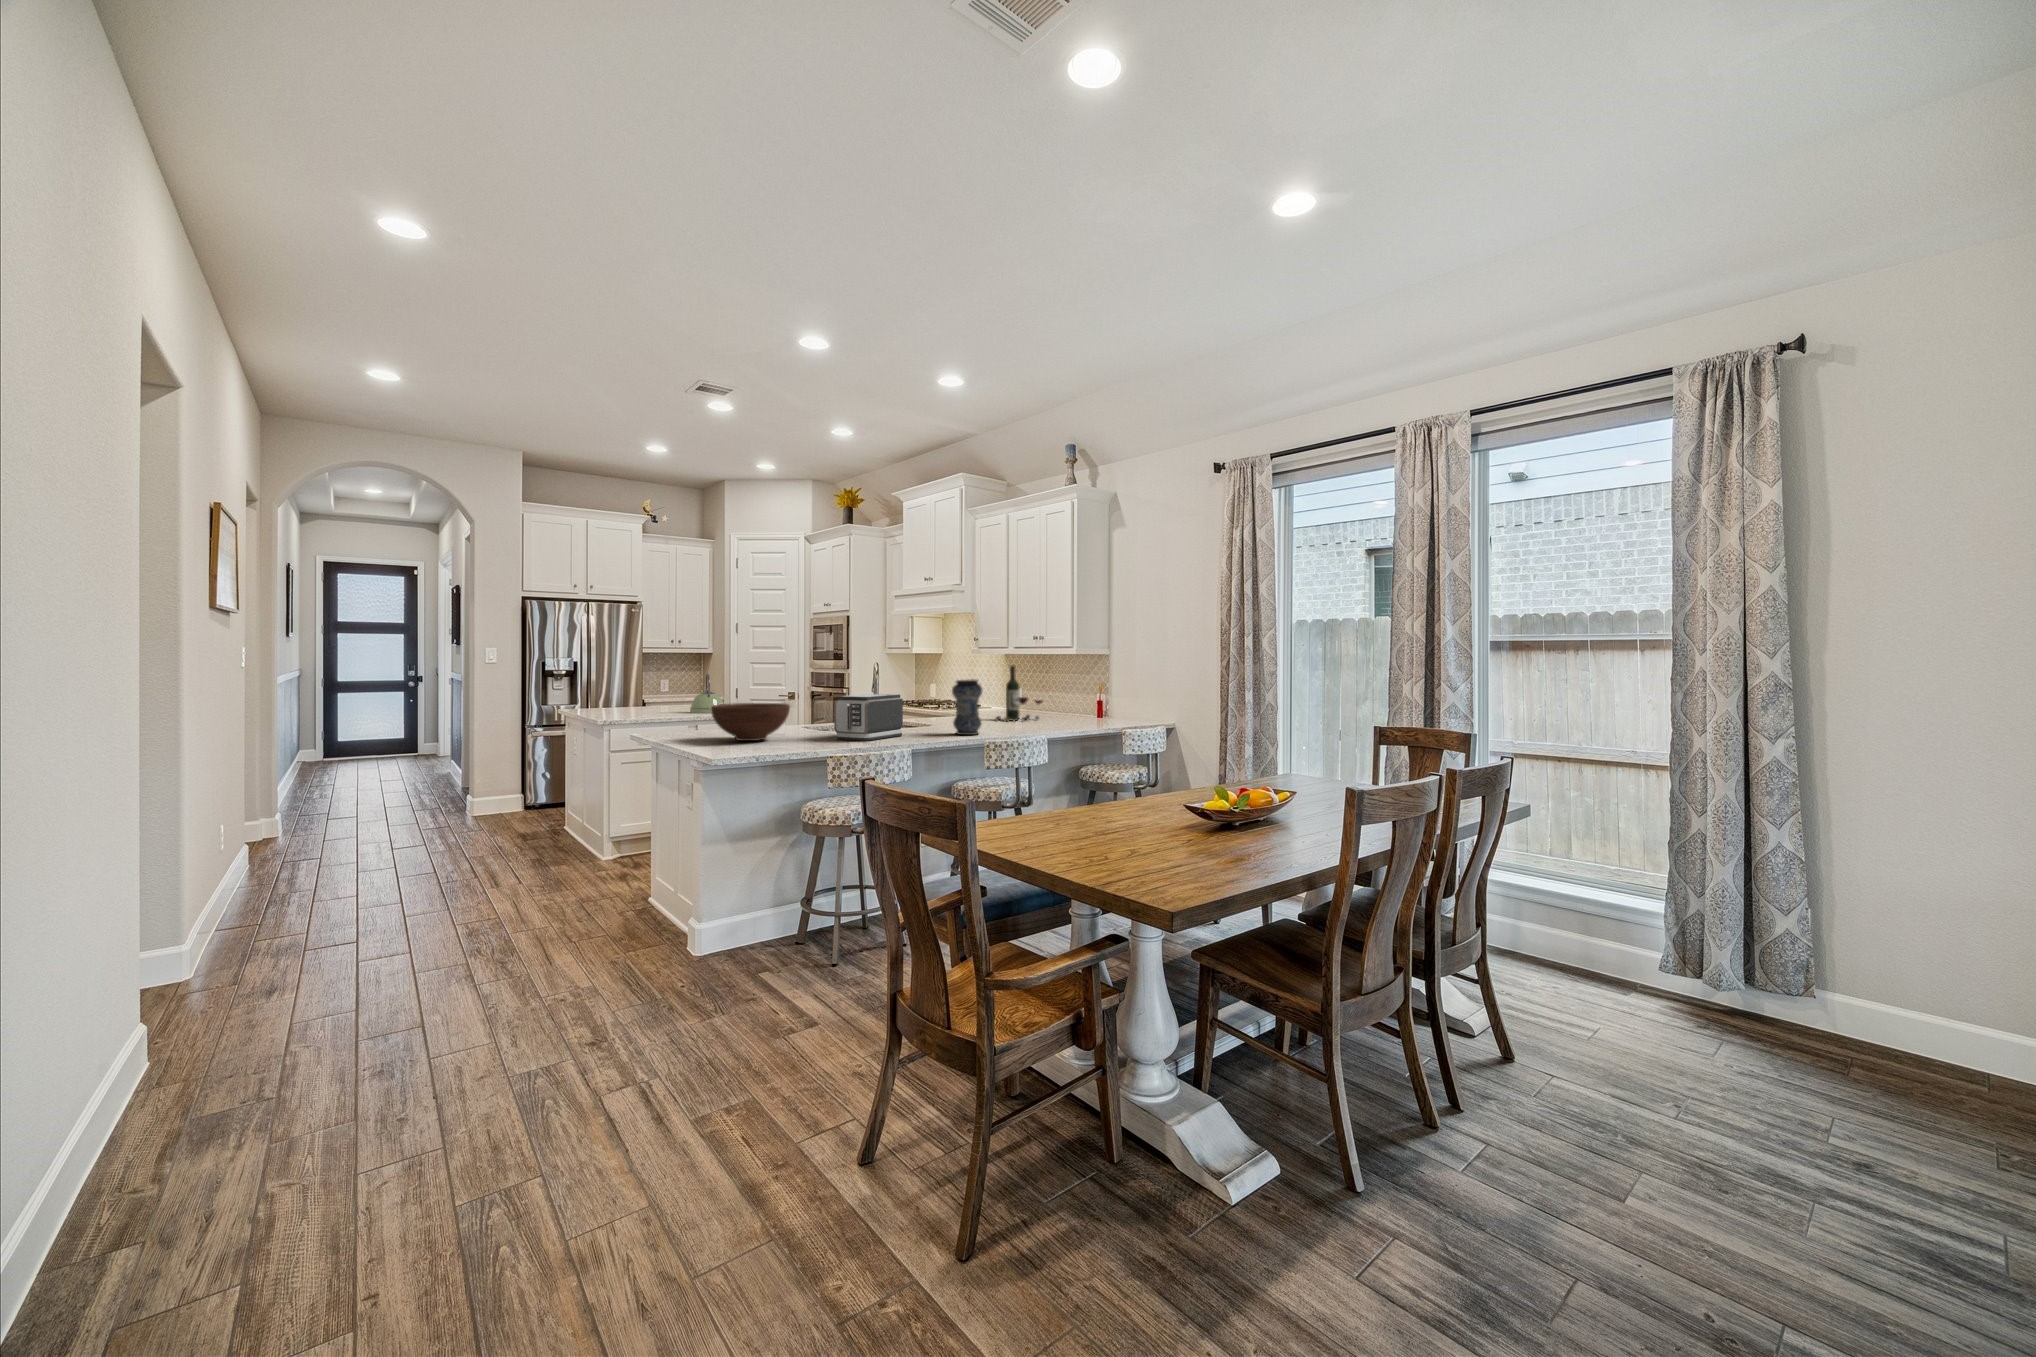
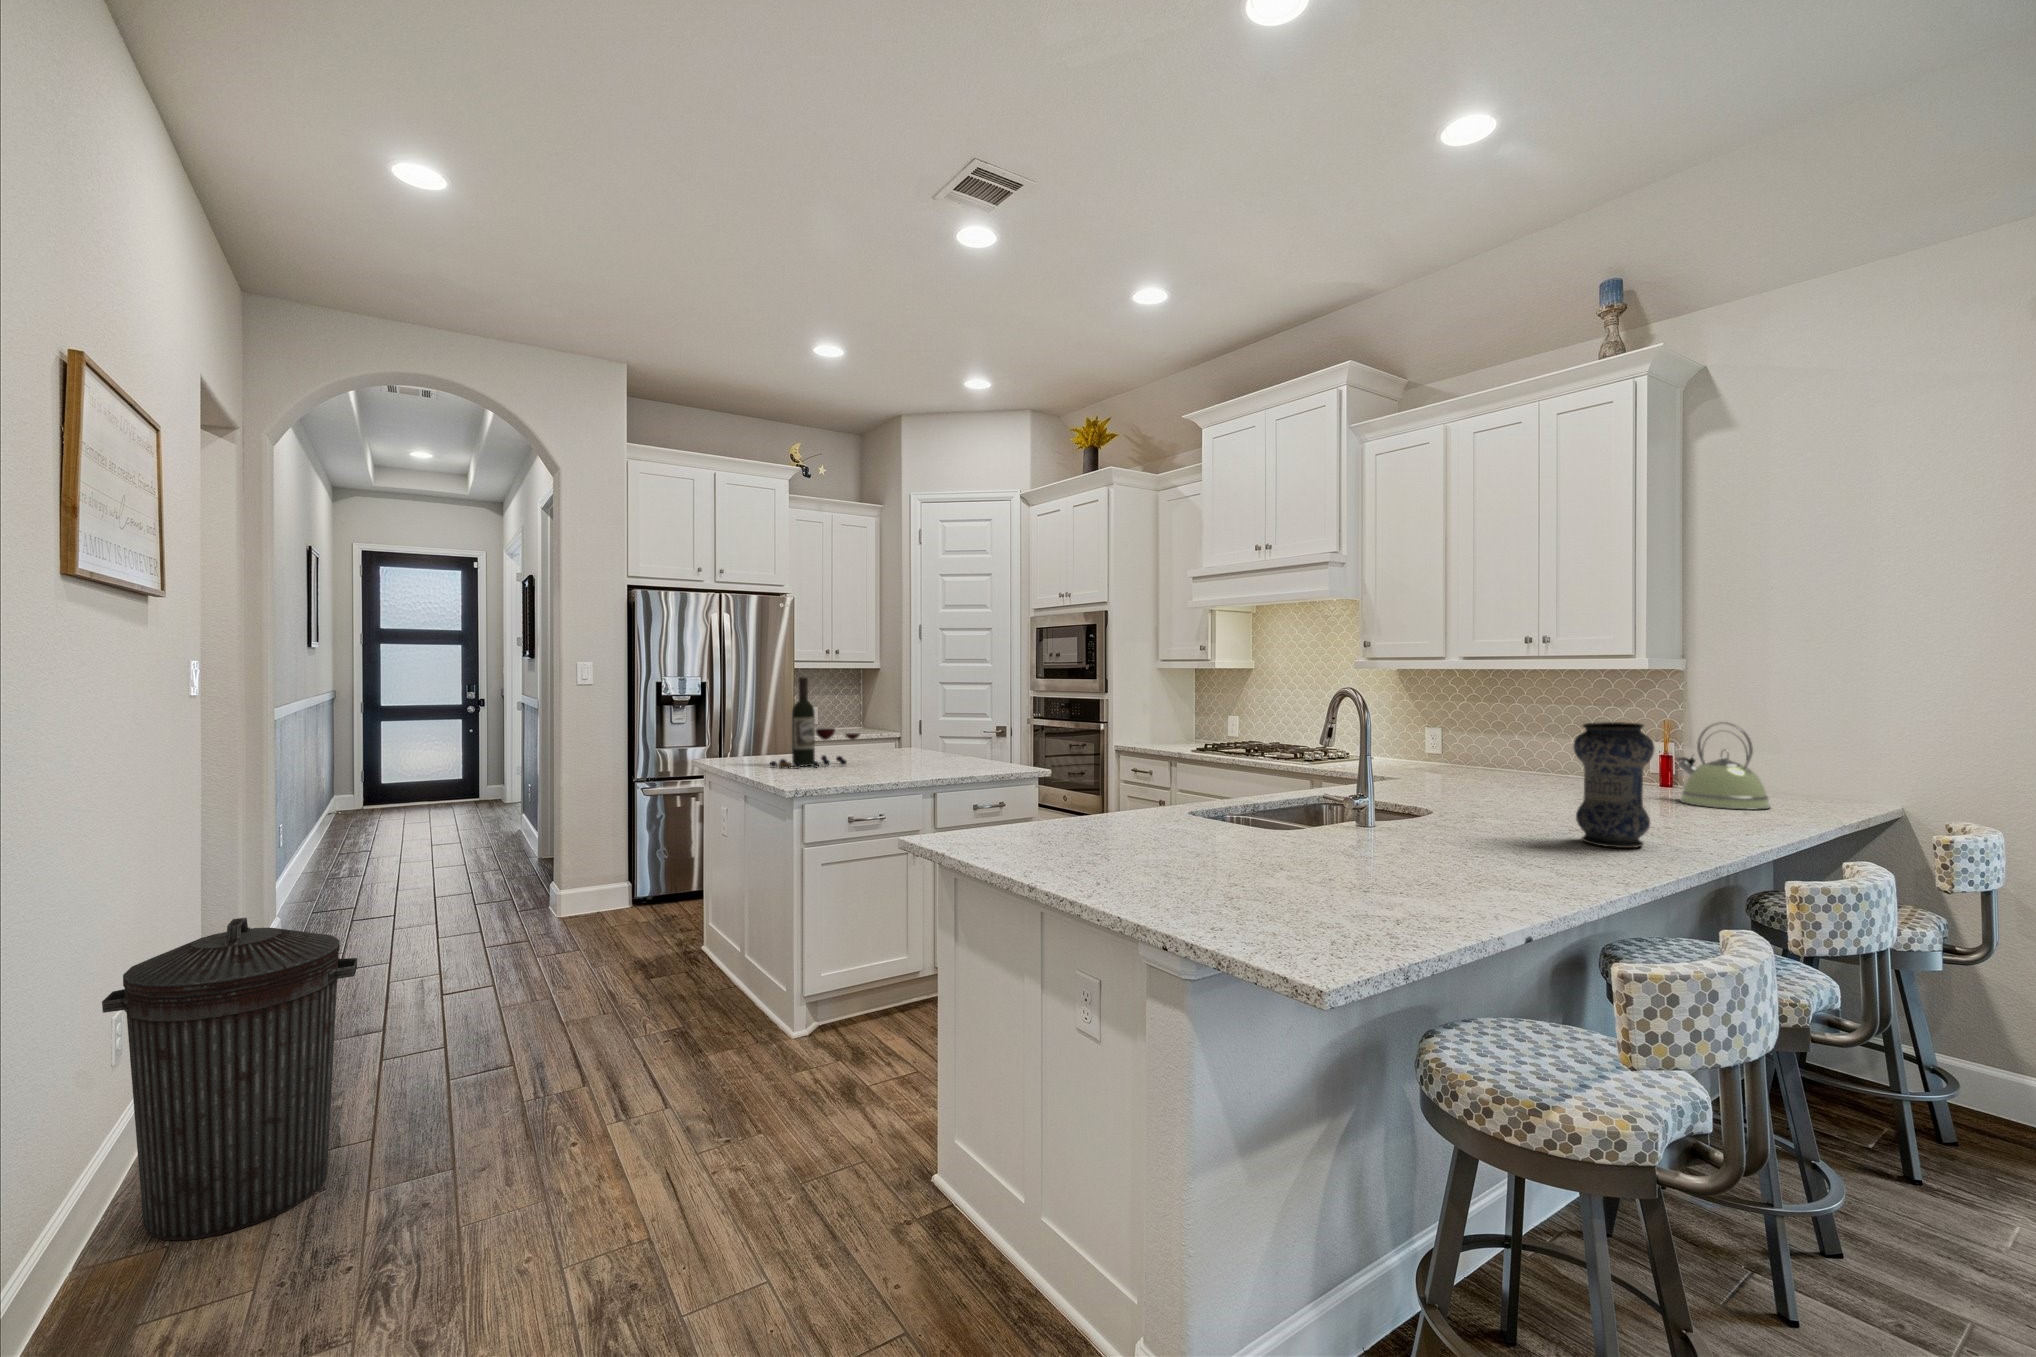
wine bottle: present [996,665,1042,721] -> present [770,677,860,768]
kettle: present [690,674,724,714] -> present [1678,722,1770,809]
toaster: present [834,694,903,741] -> none [1379,754,1495,875]
fruit bowl: present [711,703,790,741] -> none [1117,778,1300,877]
trash can: none [231,775,356,922] -> present [102,918,357,1240]

